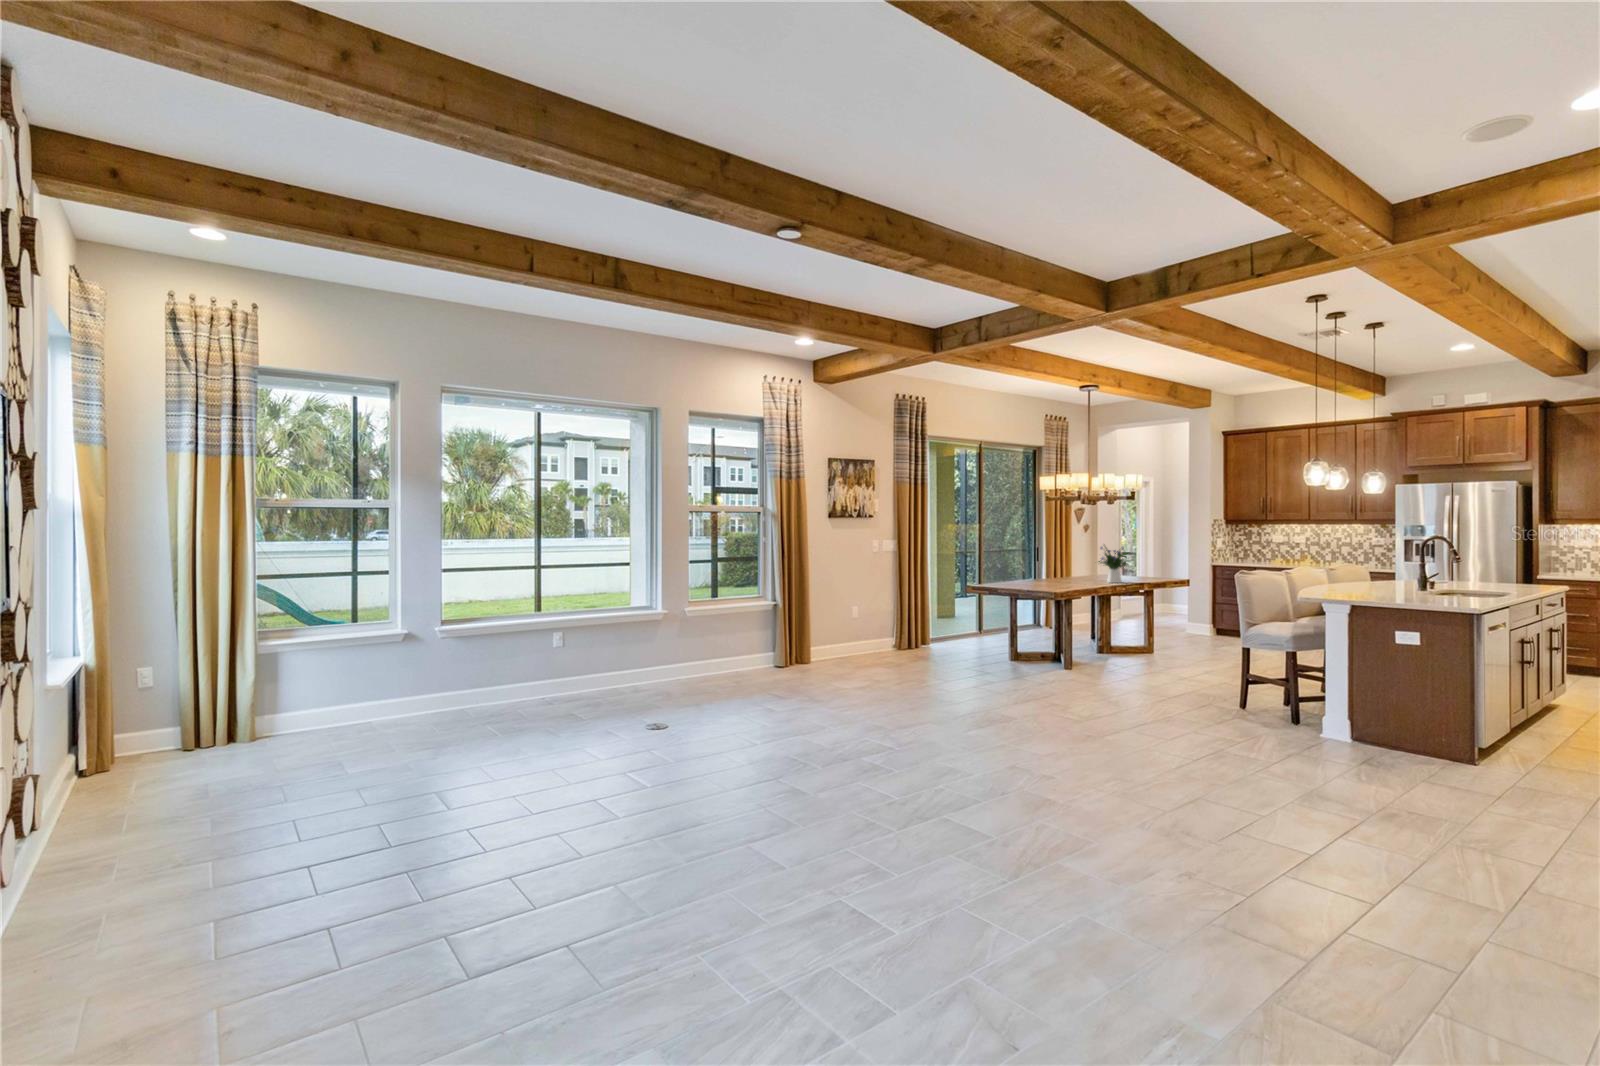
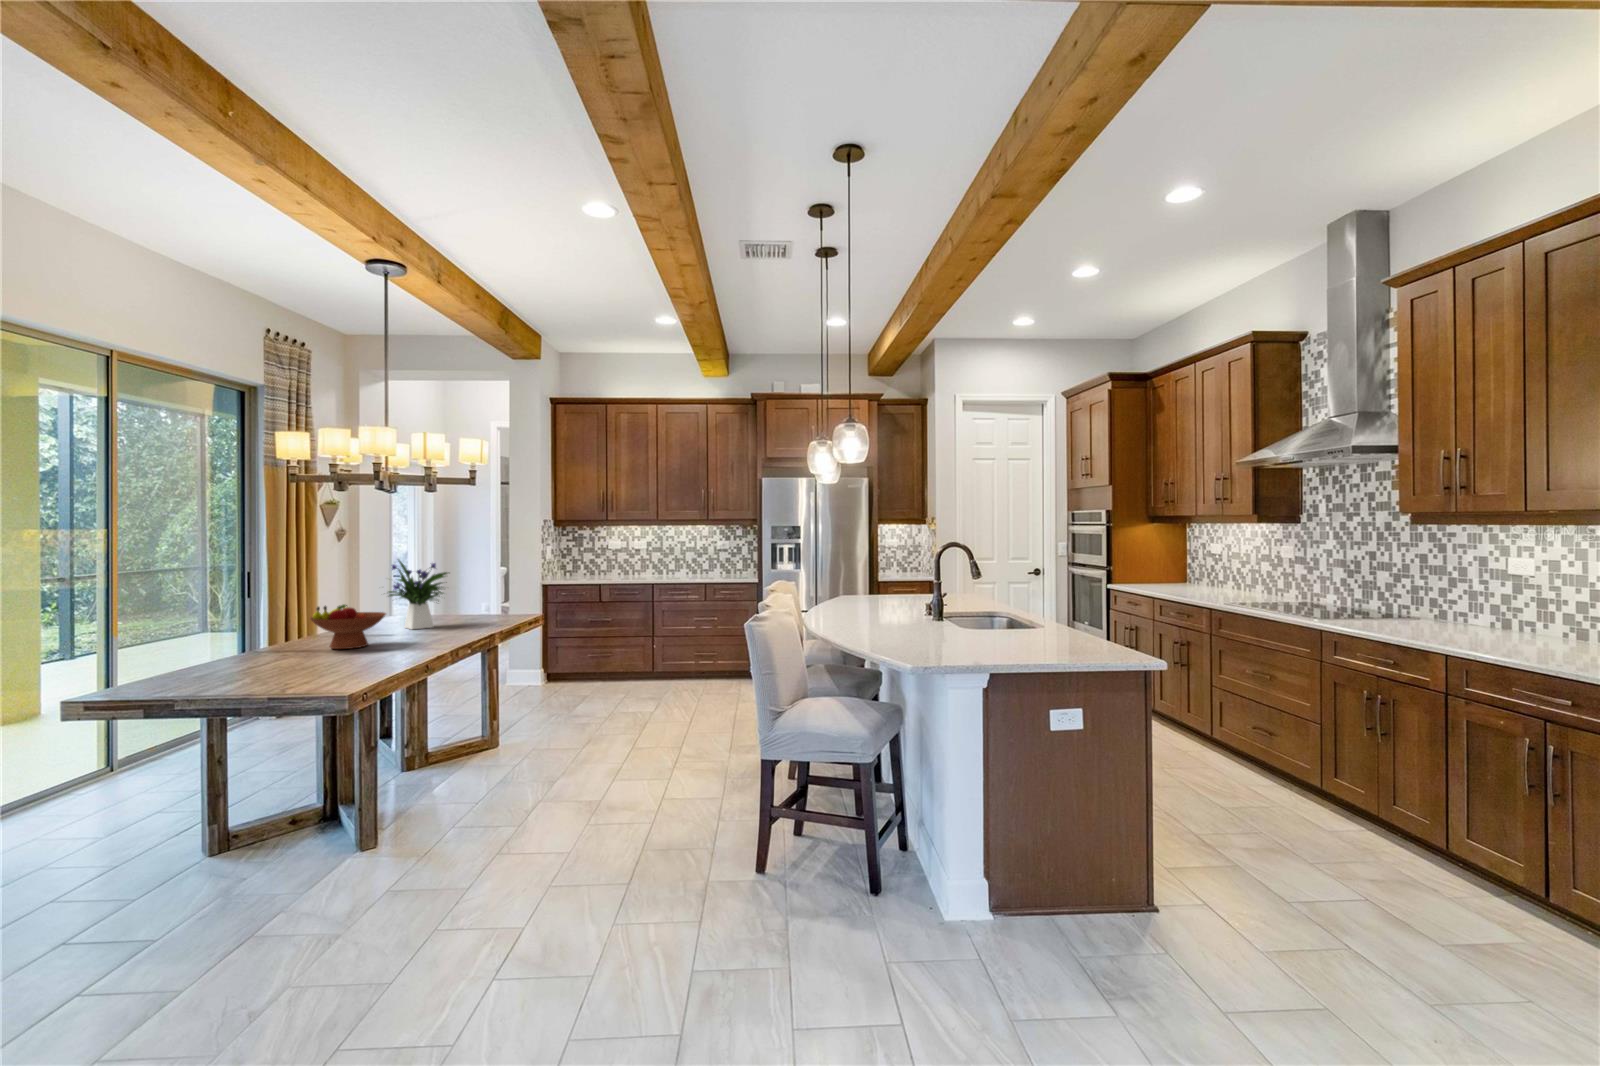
fruit bowl: none [1059,564,1093,586] -> present [310,605,386,649]

